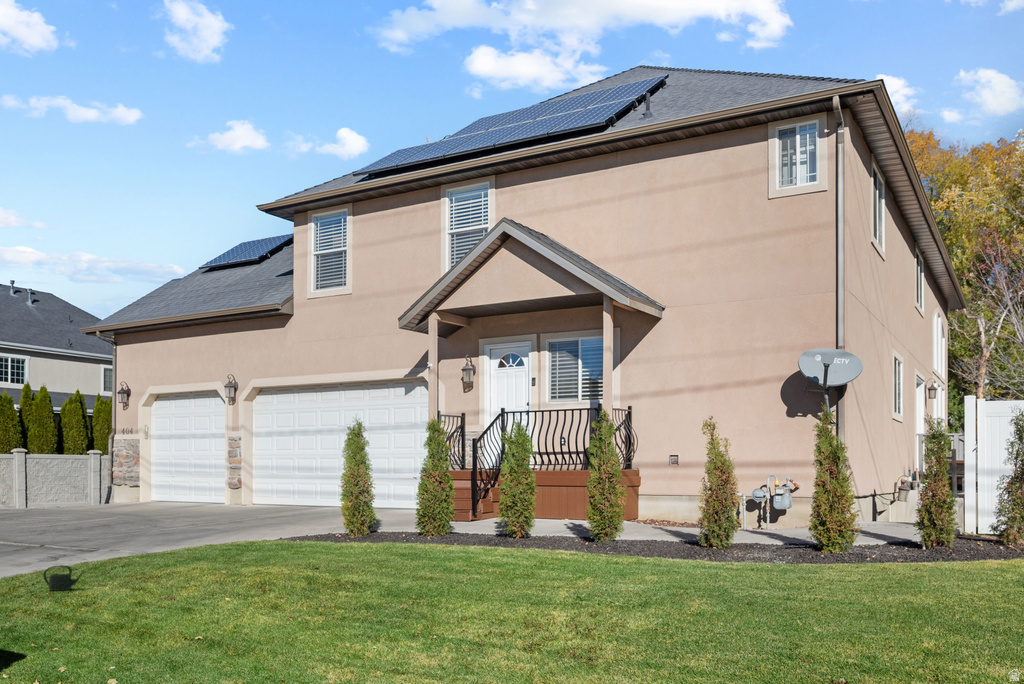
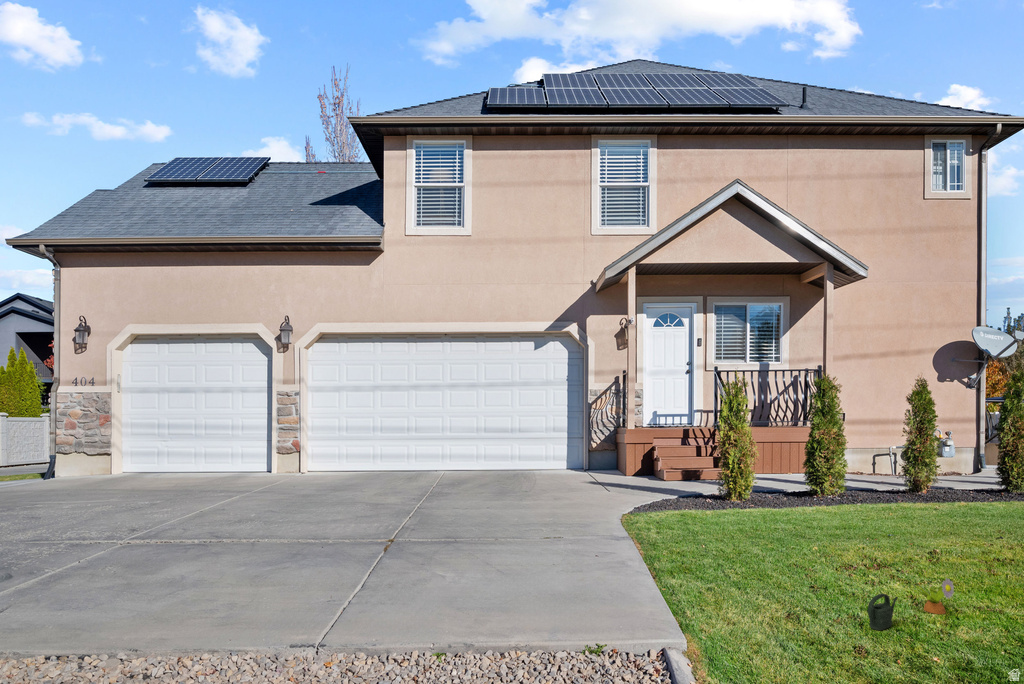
decorative plant: none [113,561,147,590] -> present [914,578,954,614]

